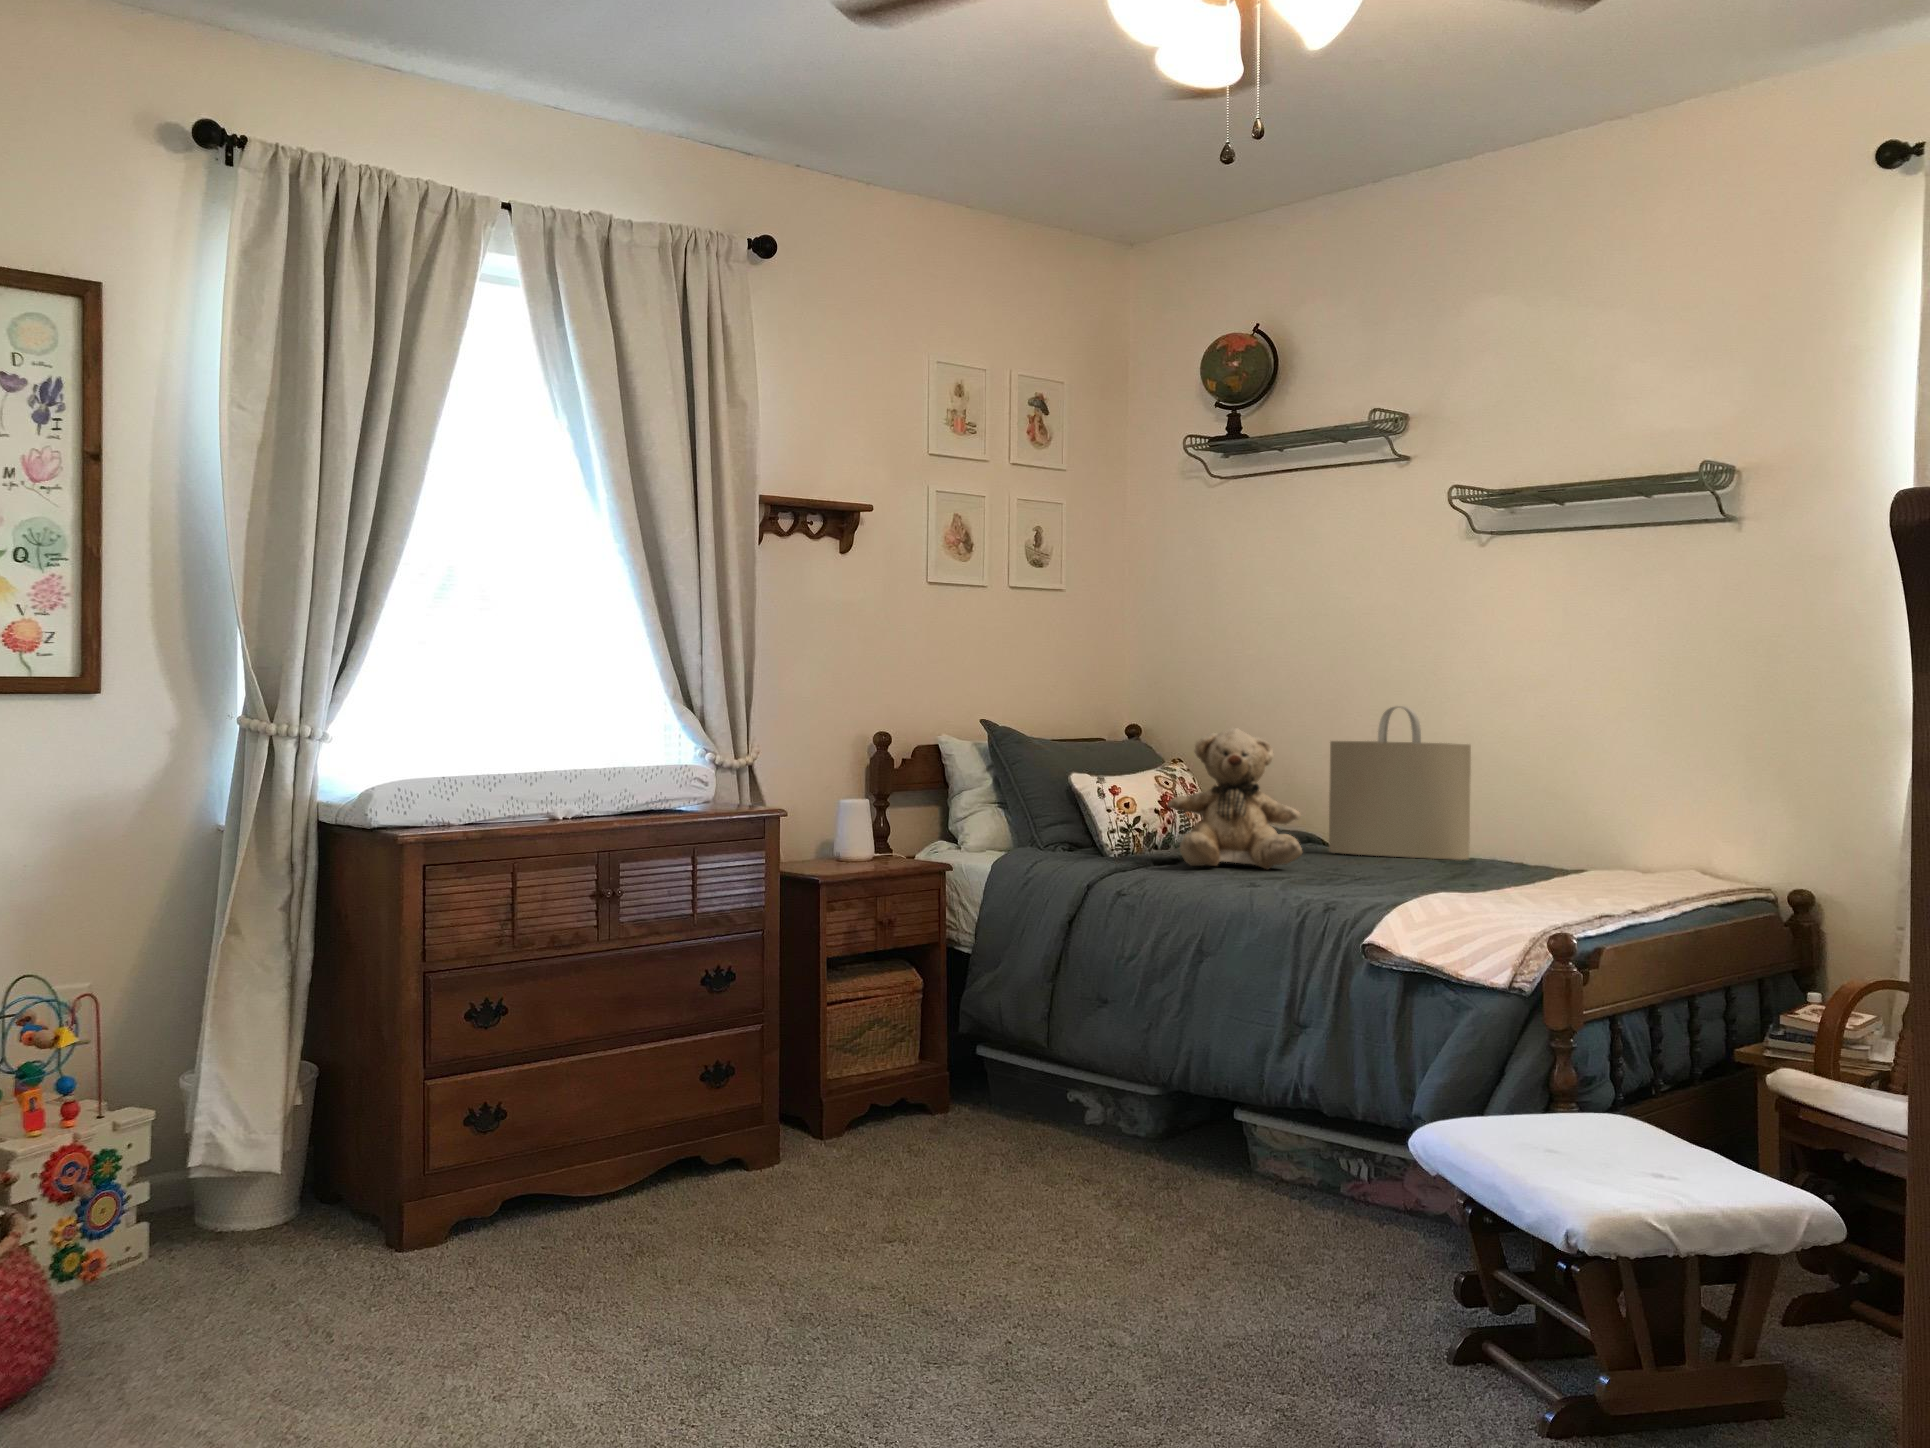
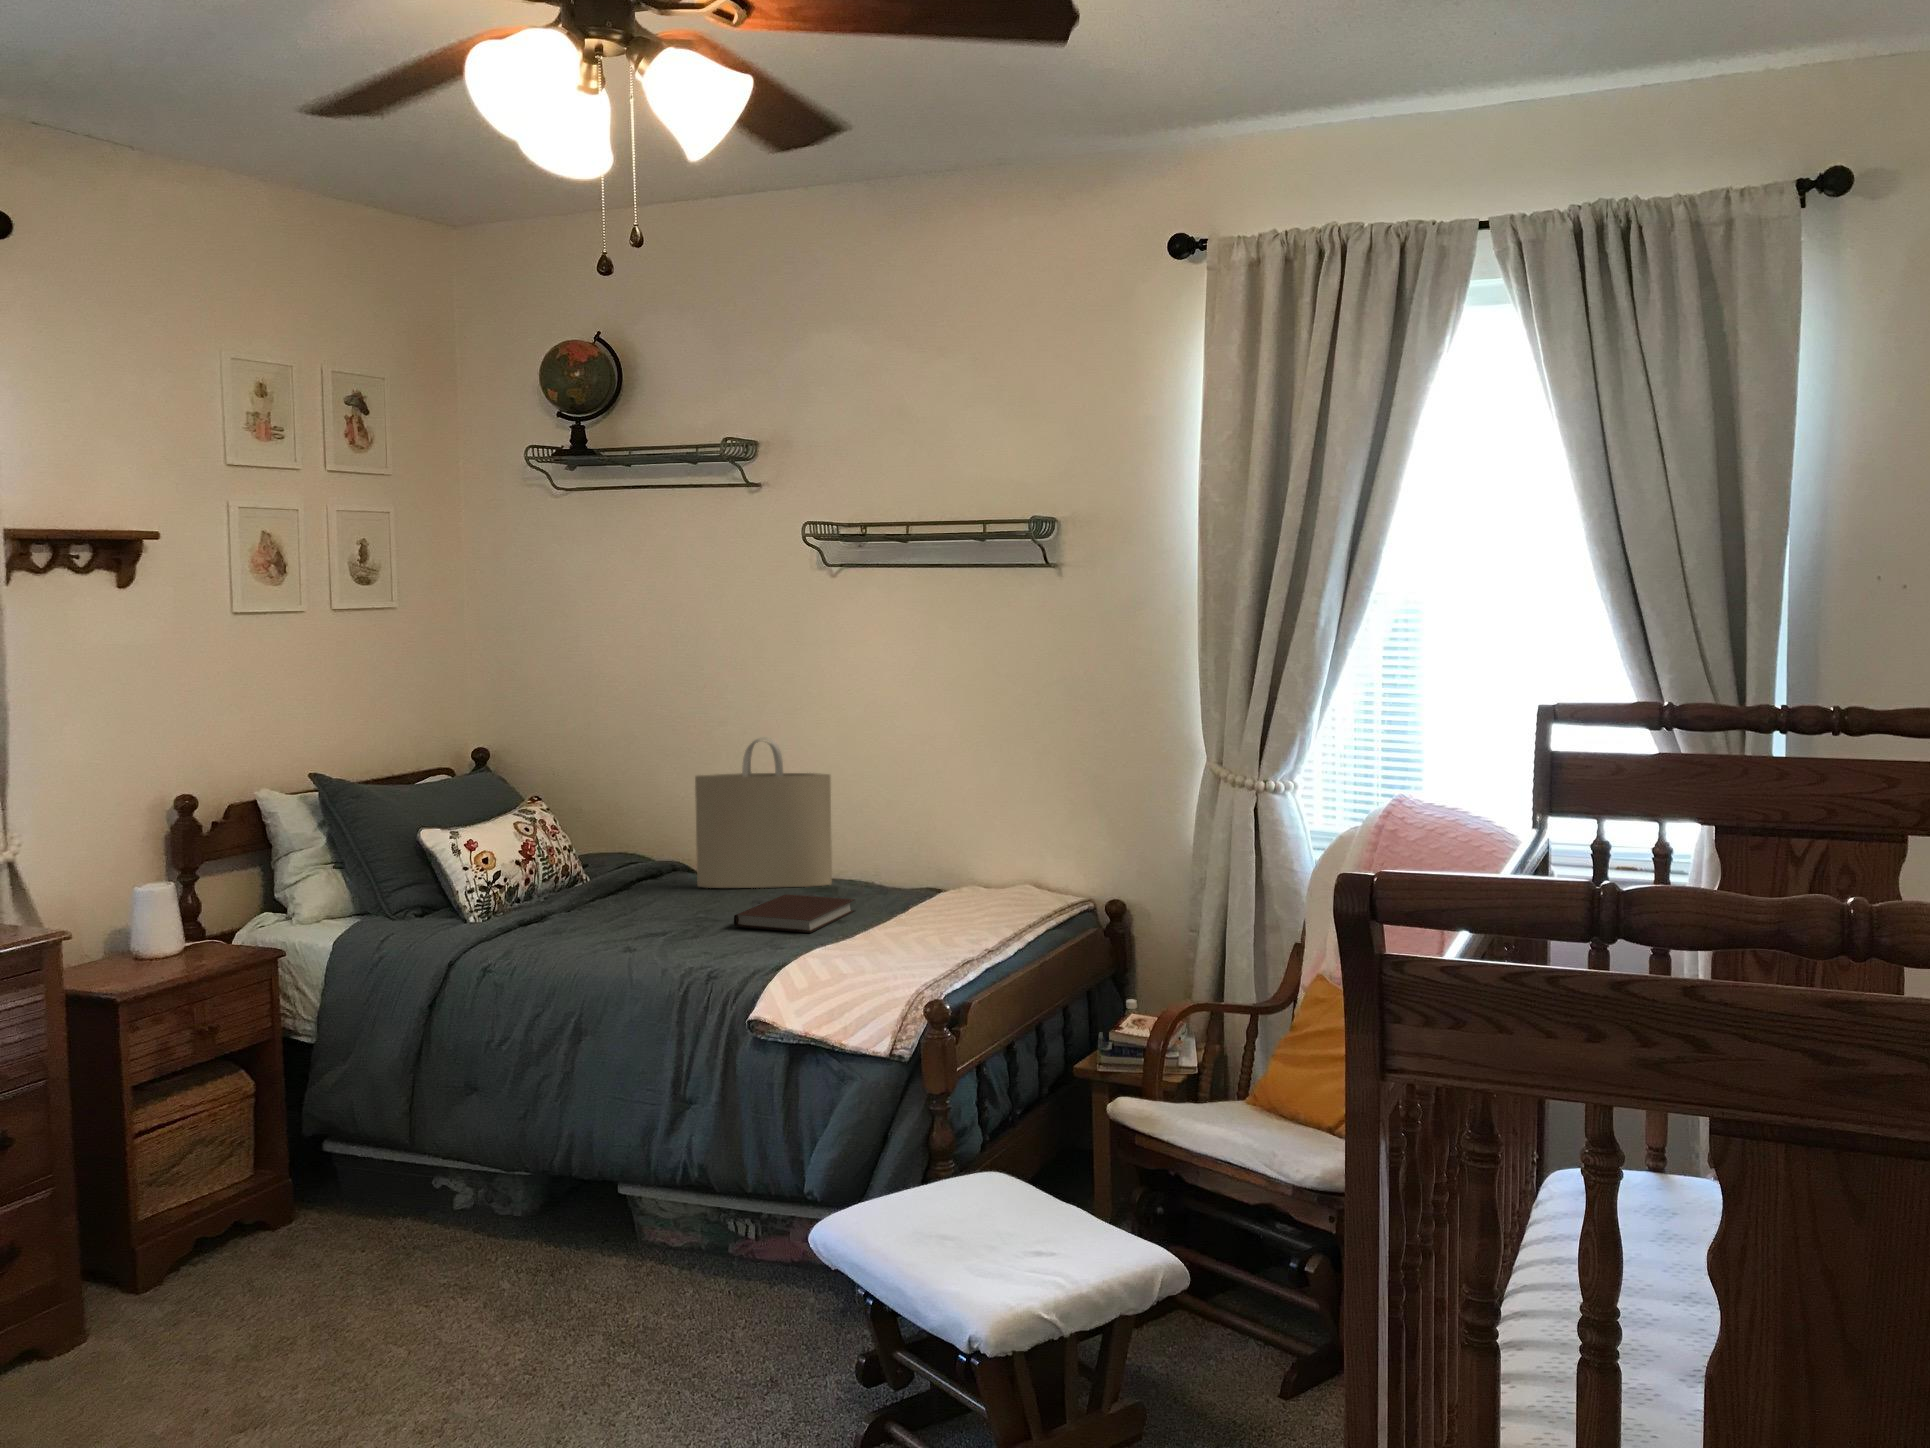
teddy bear: present [1168,728,1302,869] -> none [531,776,676,927]
notebook: none [1359,857,1490,885] -> present [734,895,855,933]

